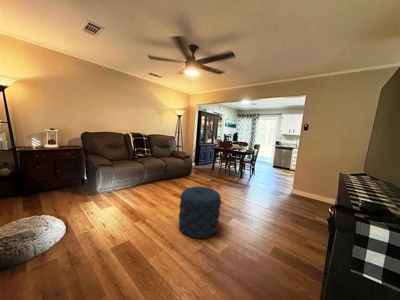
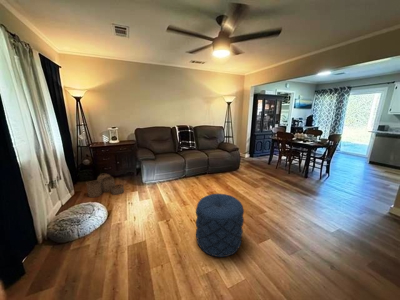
woven basket: none [19,183,74,213] -> present [87,173,124,197]

